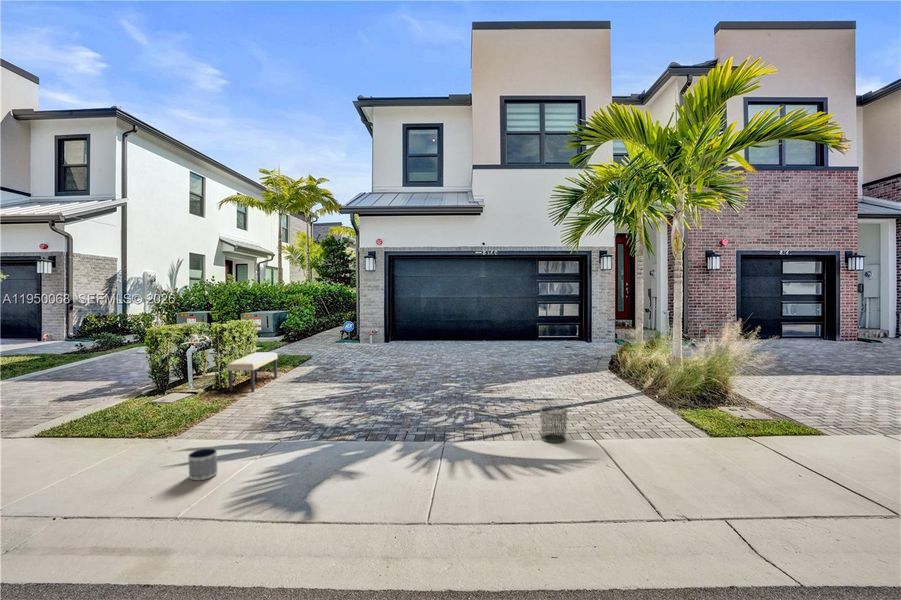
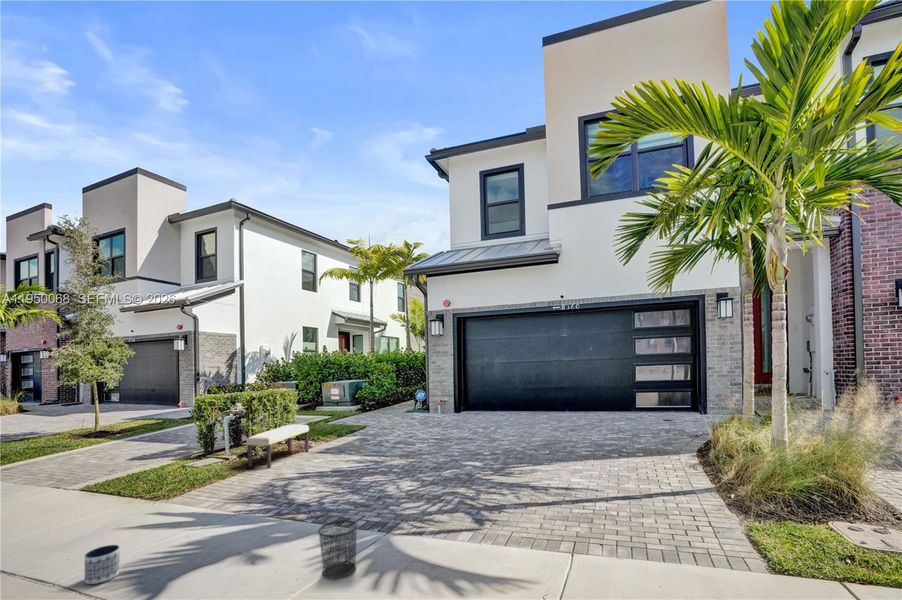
waste bin: present [539,406,568,443] -> present [318,520,357,579]

